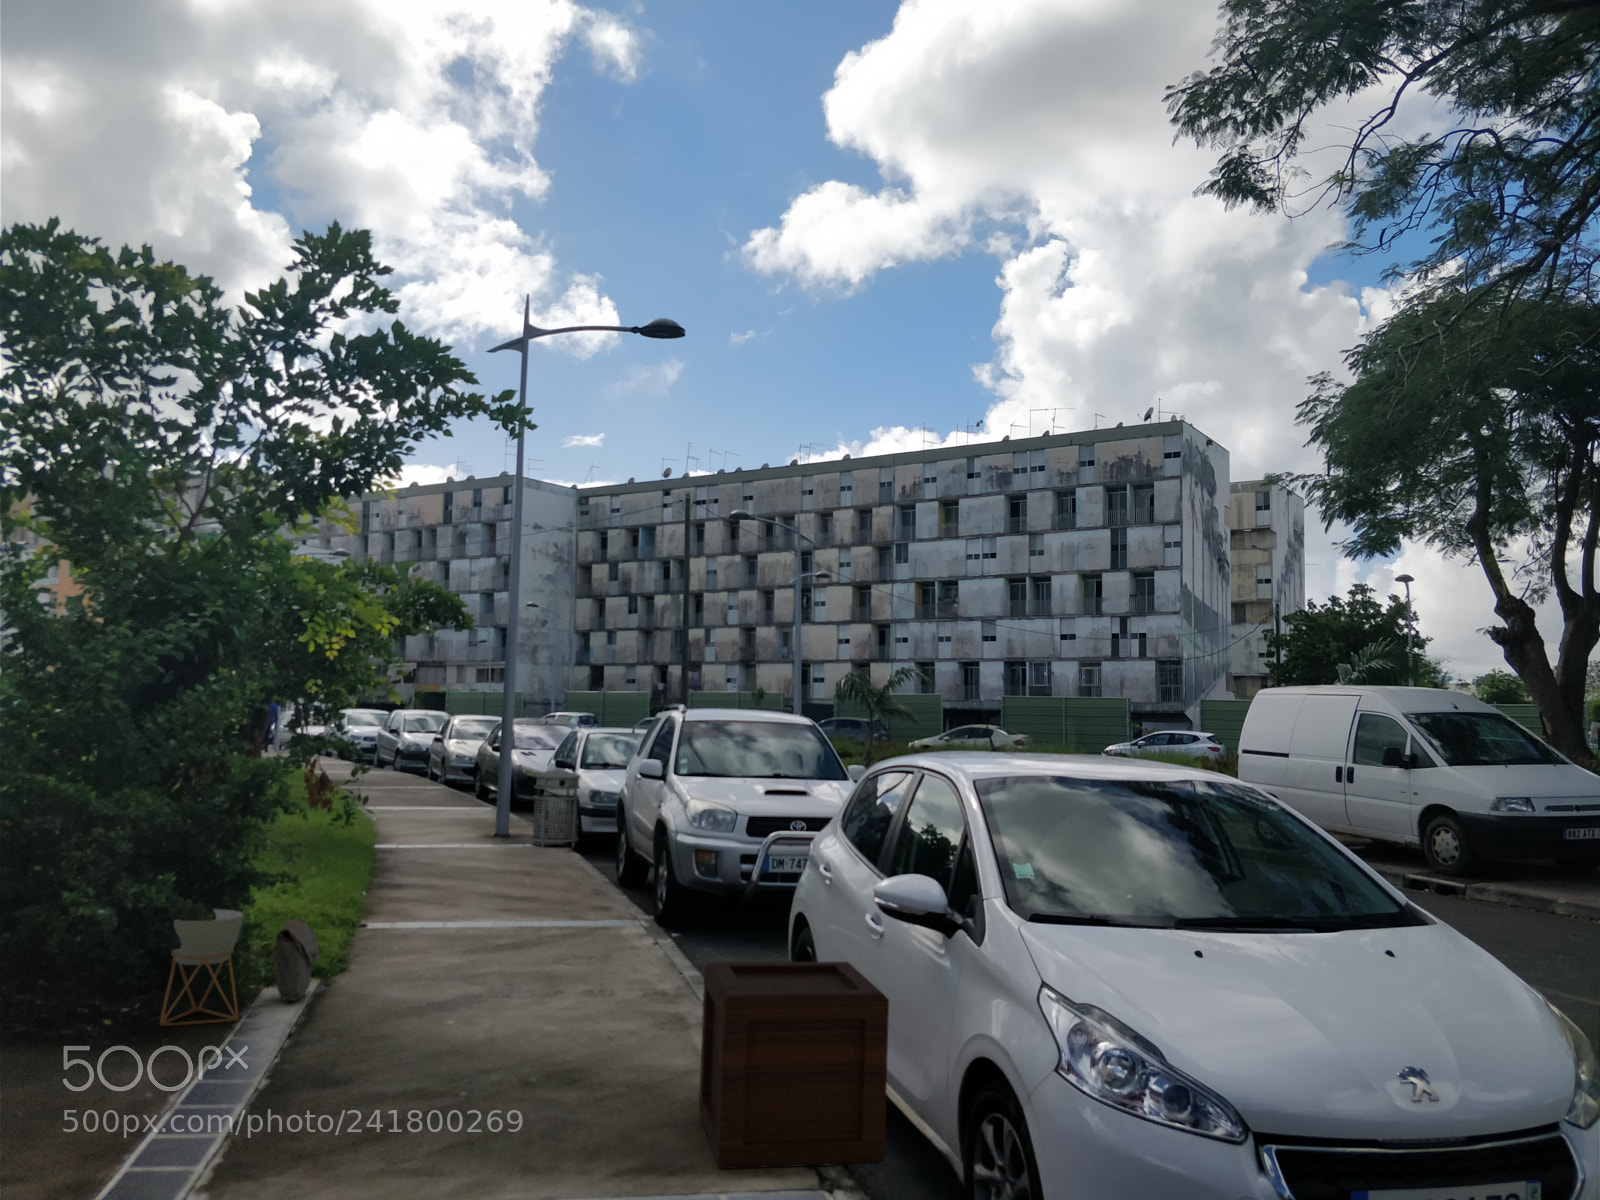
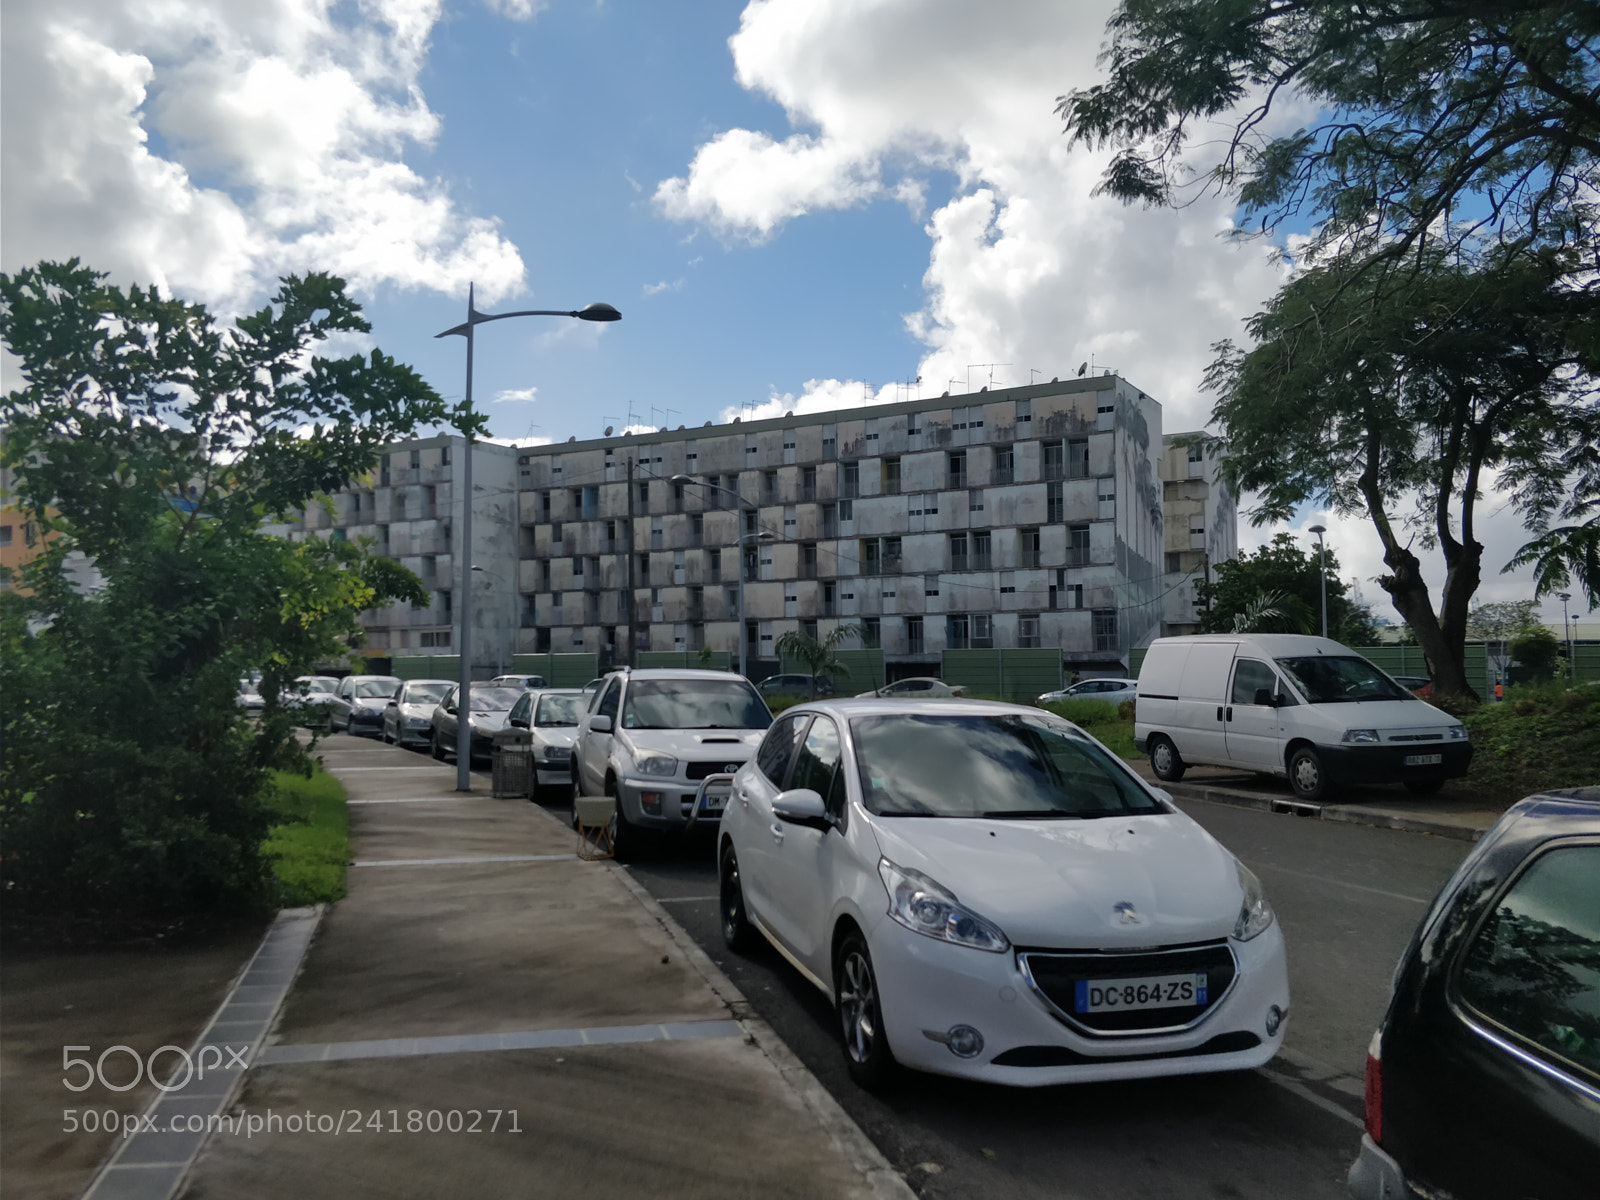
planter: present [160,909,244,1026] -> present [575,797,616,861]
bag: present [273,919,320,1001] -> none [286,853,325,920]
wooden crate: present [699,961,889,1169] -> none [644,863,786,1016]

